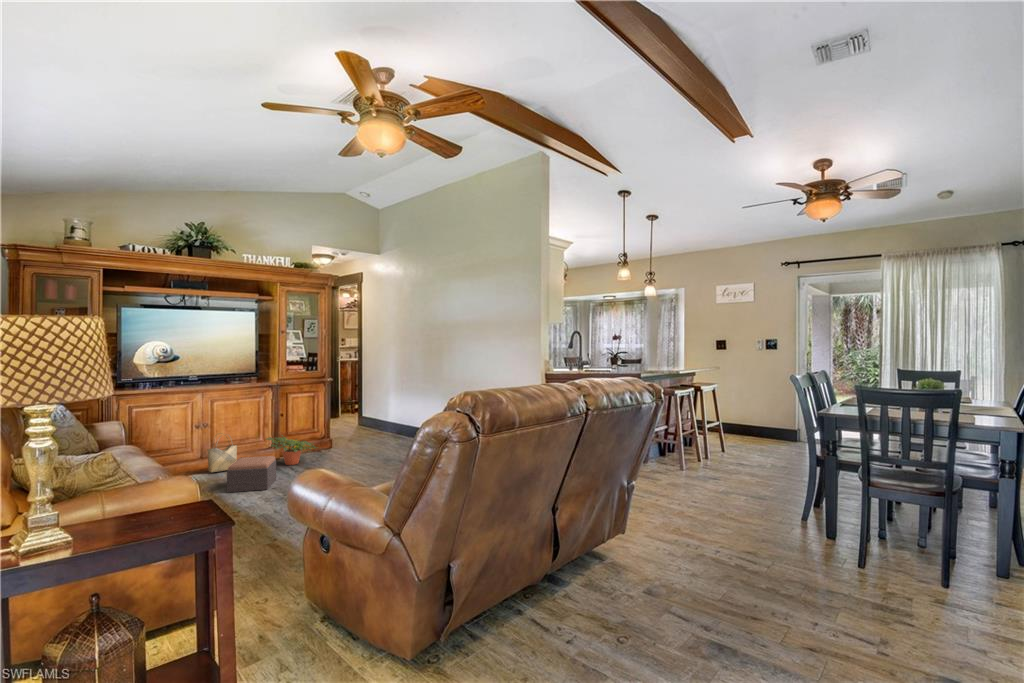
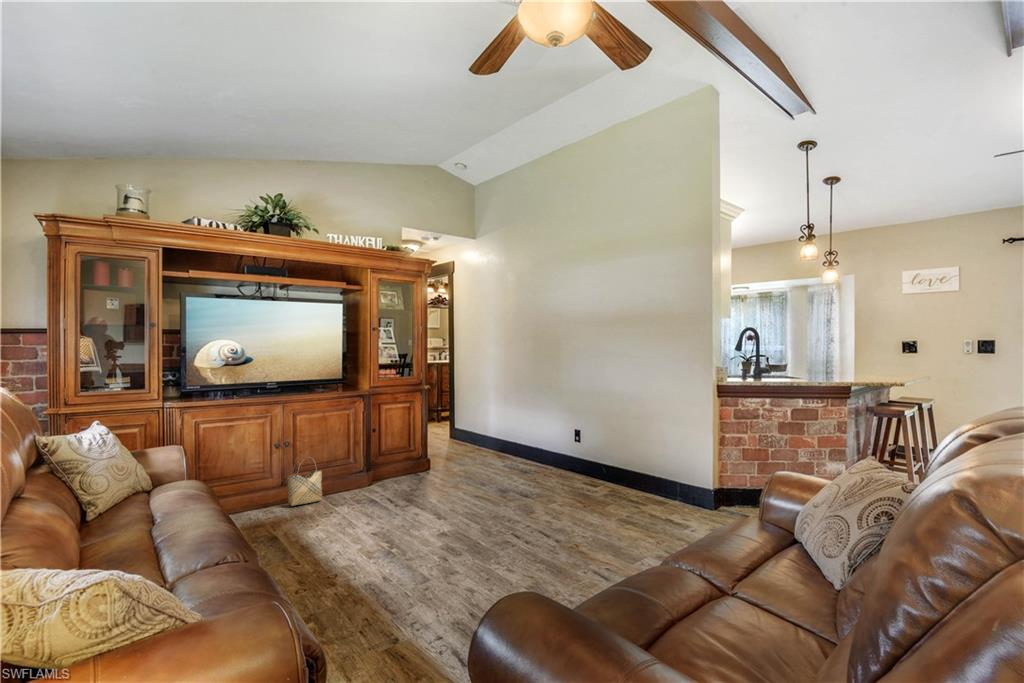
potted plant: present [266,435,317,465] -> none [354,457,420,496]
footstool: present [227,456,276,492] -> none [315,489,373,541]

